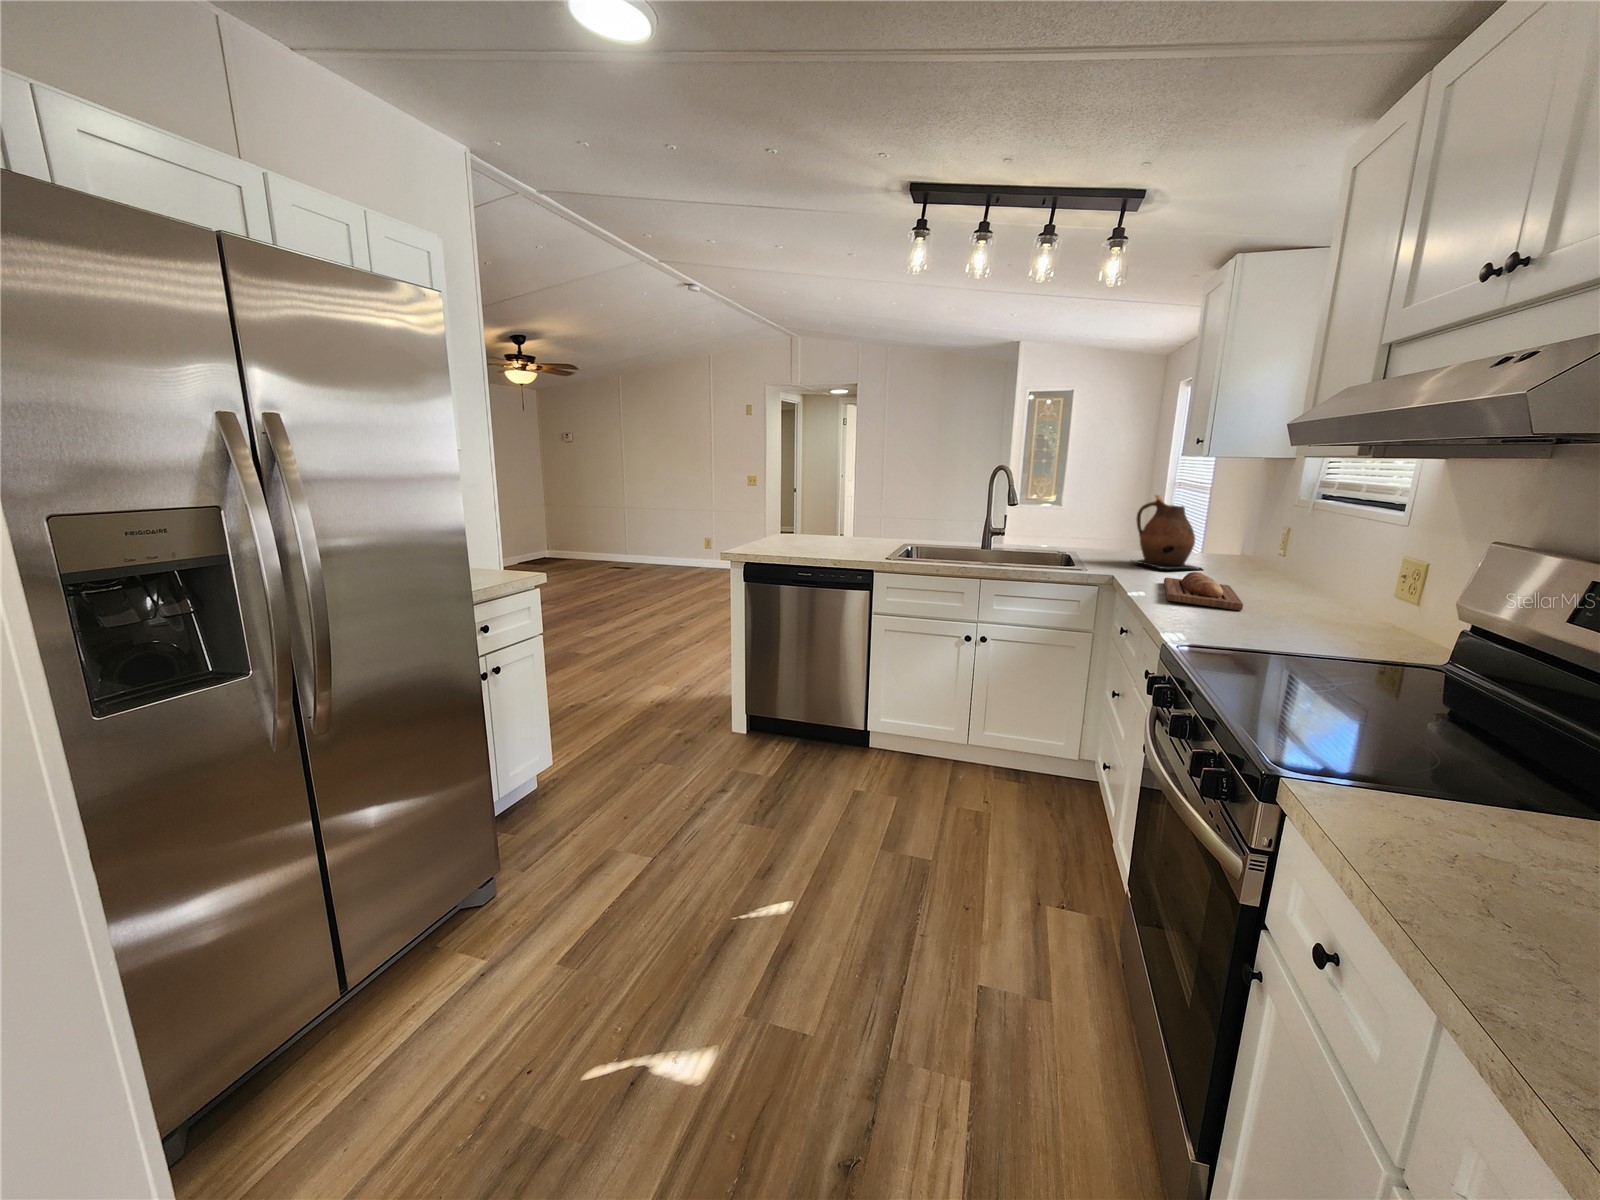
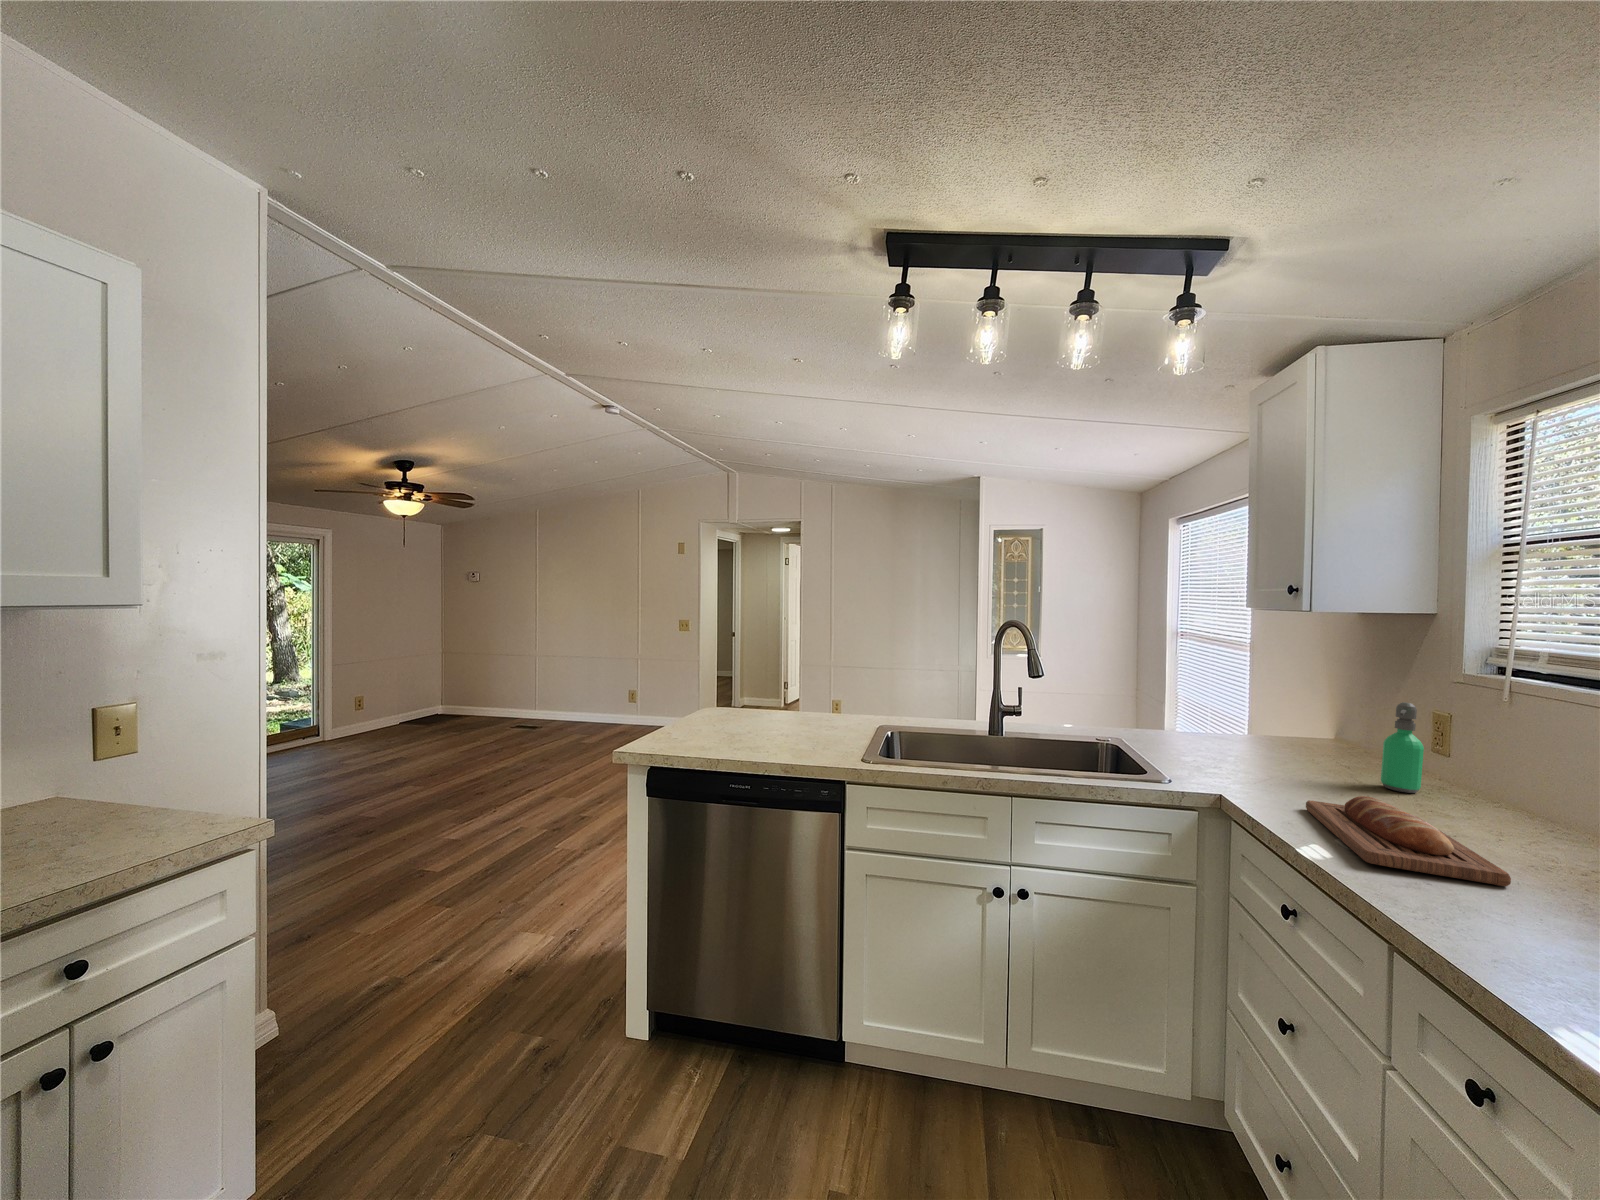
ceramic pitcher: present [1132,495,1201,570] -> none [1214,664,1328,777]
soap dispenser: none [1232,519,1262,578] -> present [1381,702,1424,793]

